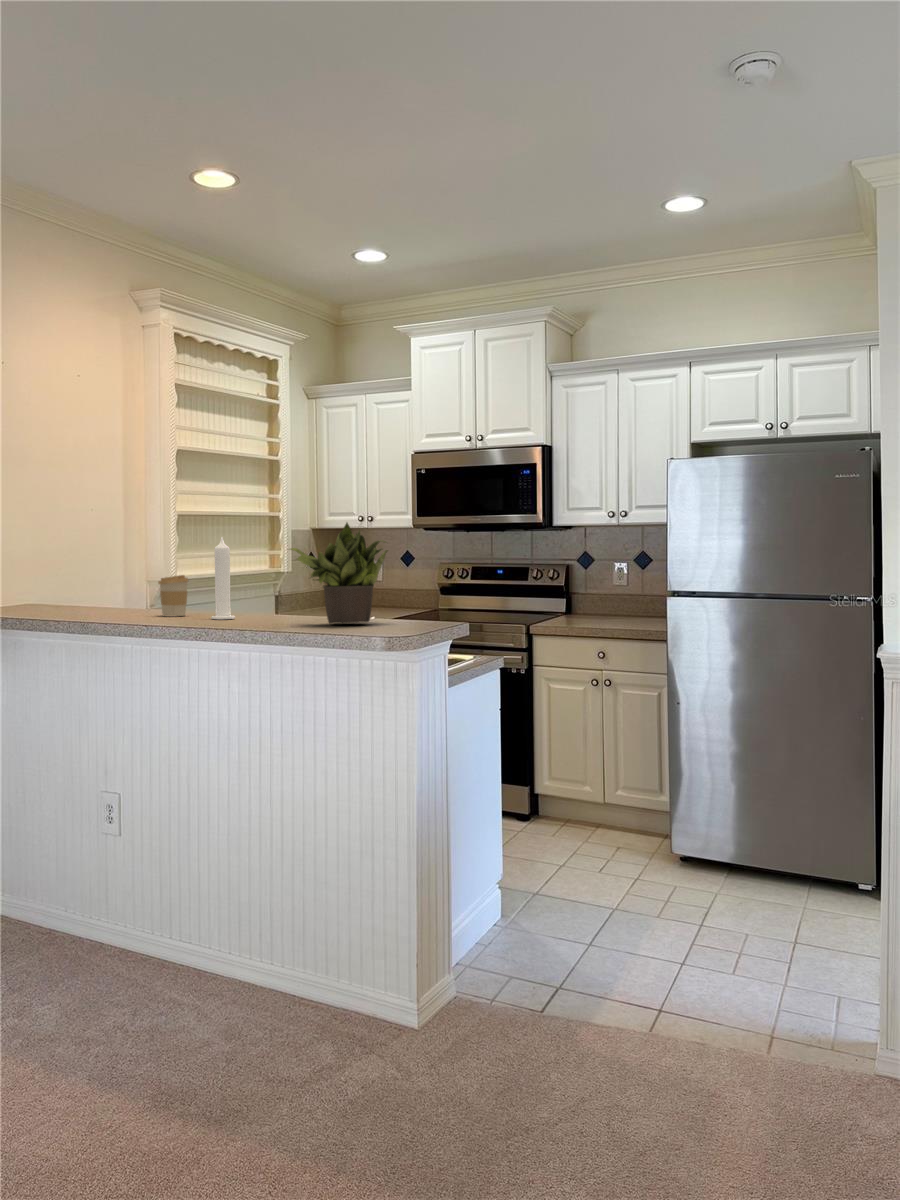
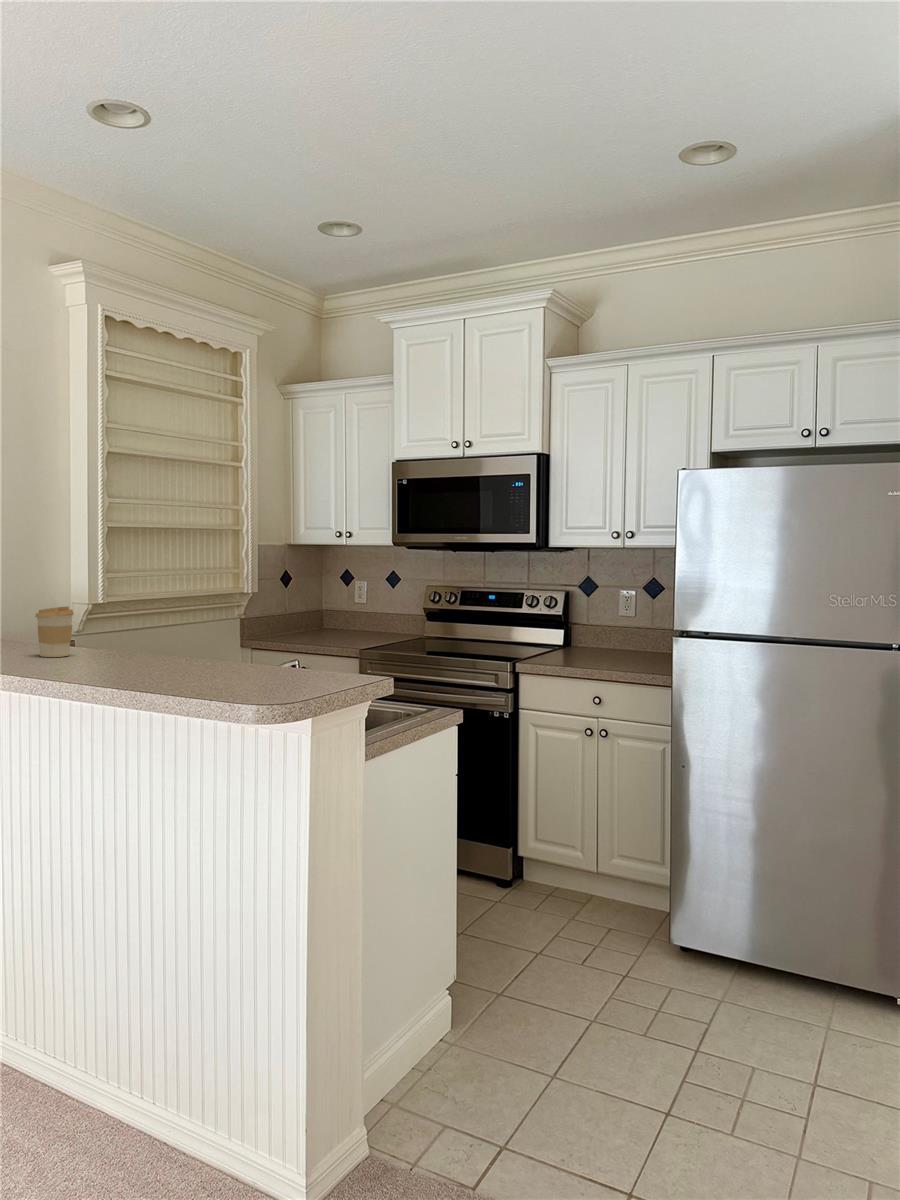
potted plant: present [290,523,388,624] -> none [159,548,297,678]
candle: present [211,537,235,620] -> none [89,563,120,664]

